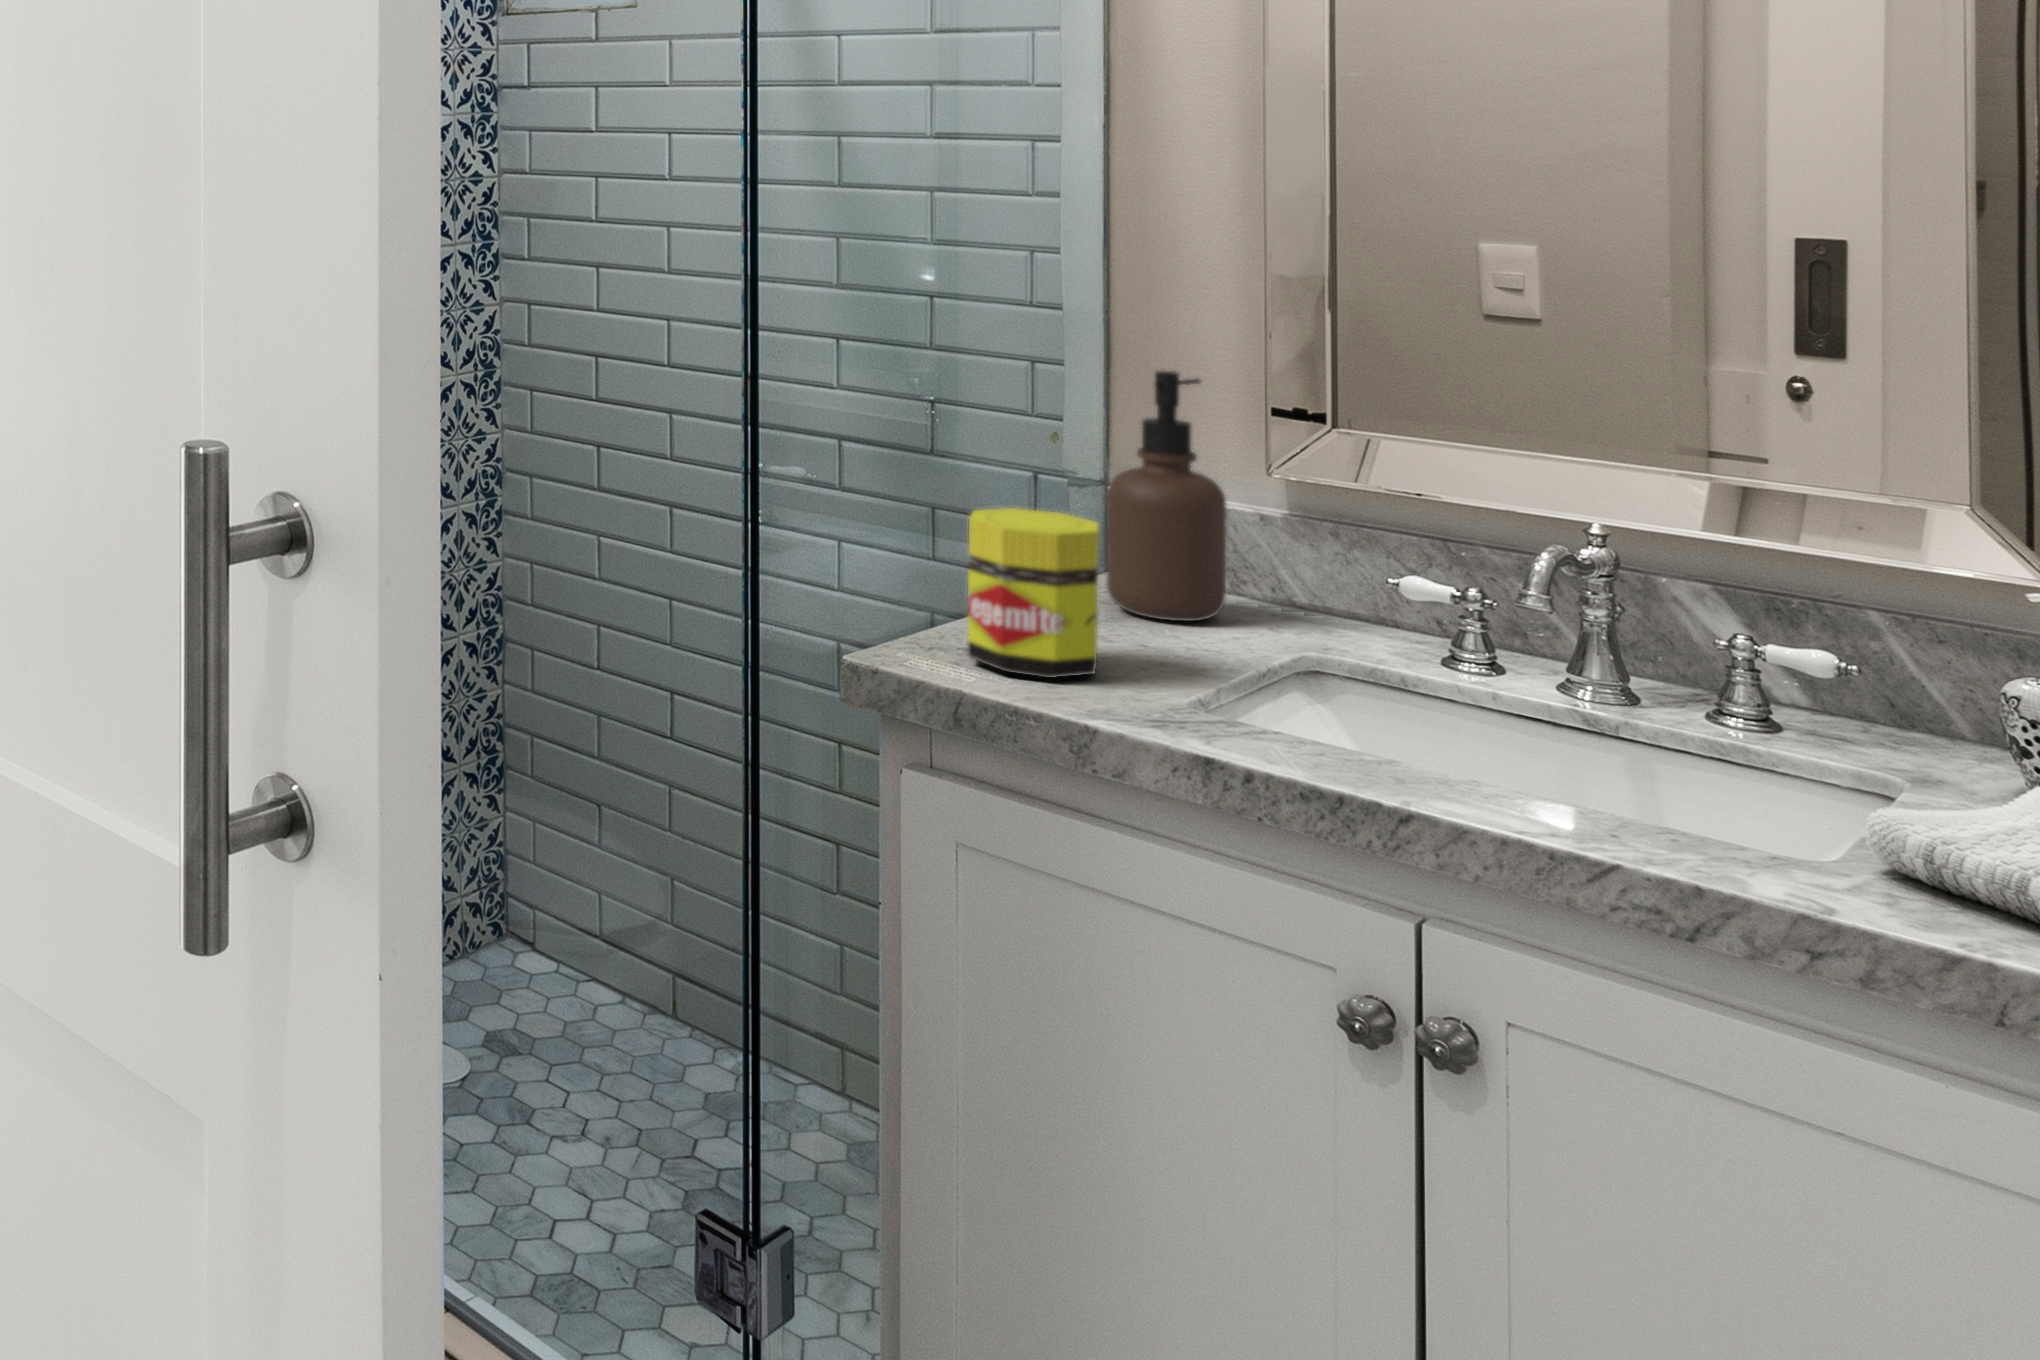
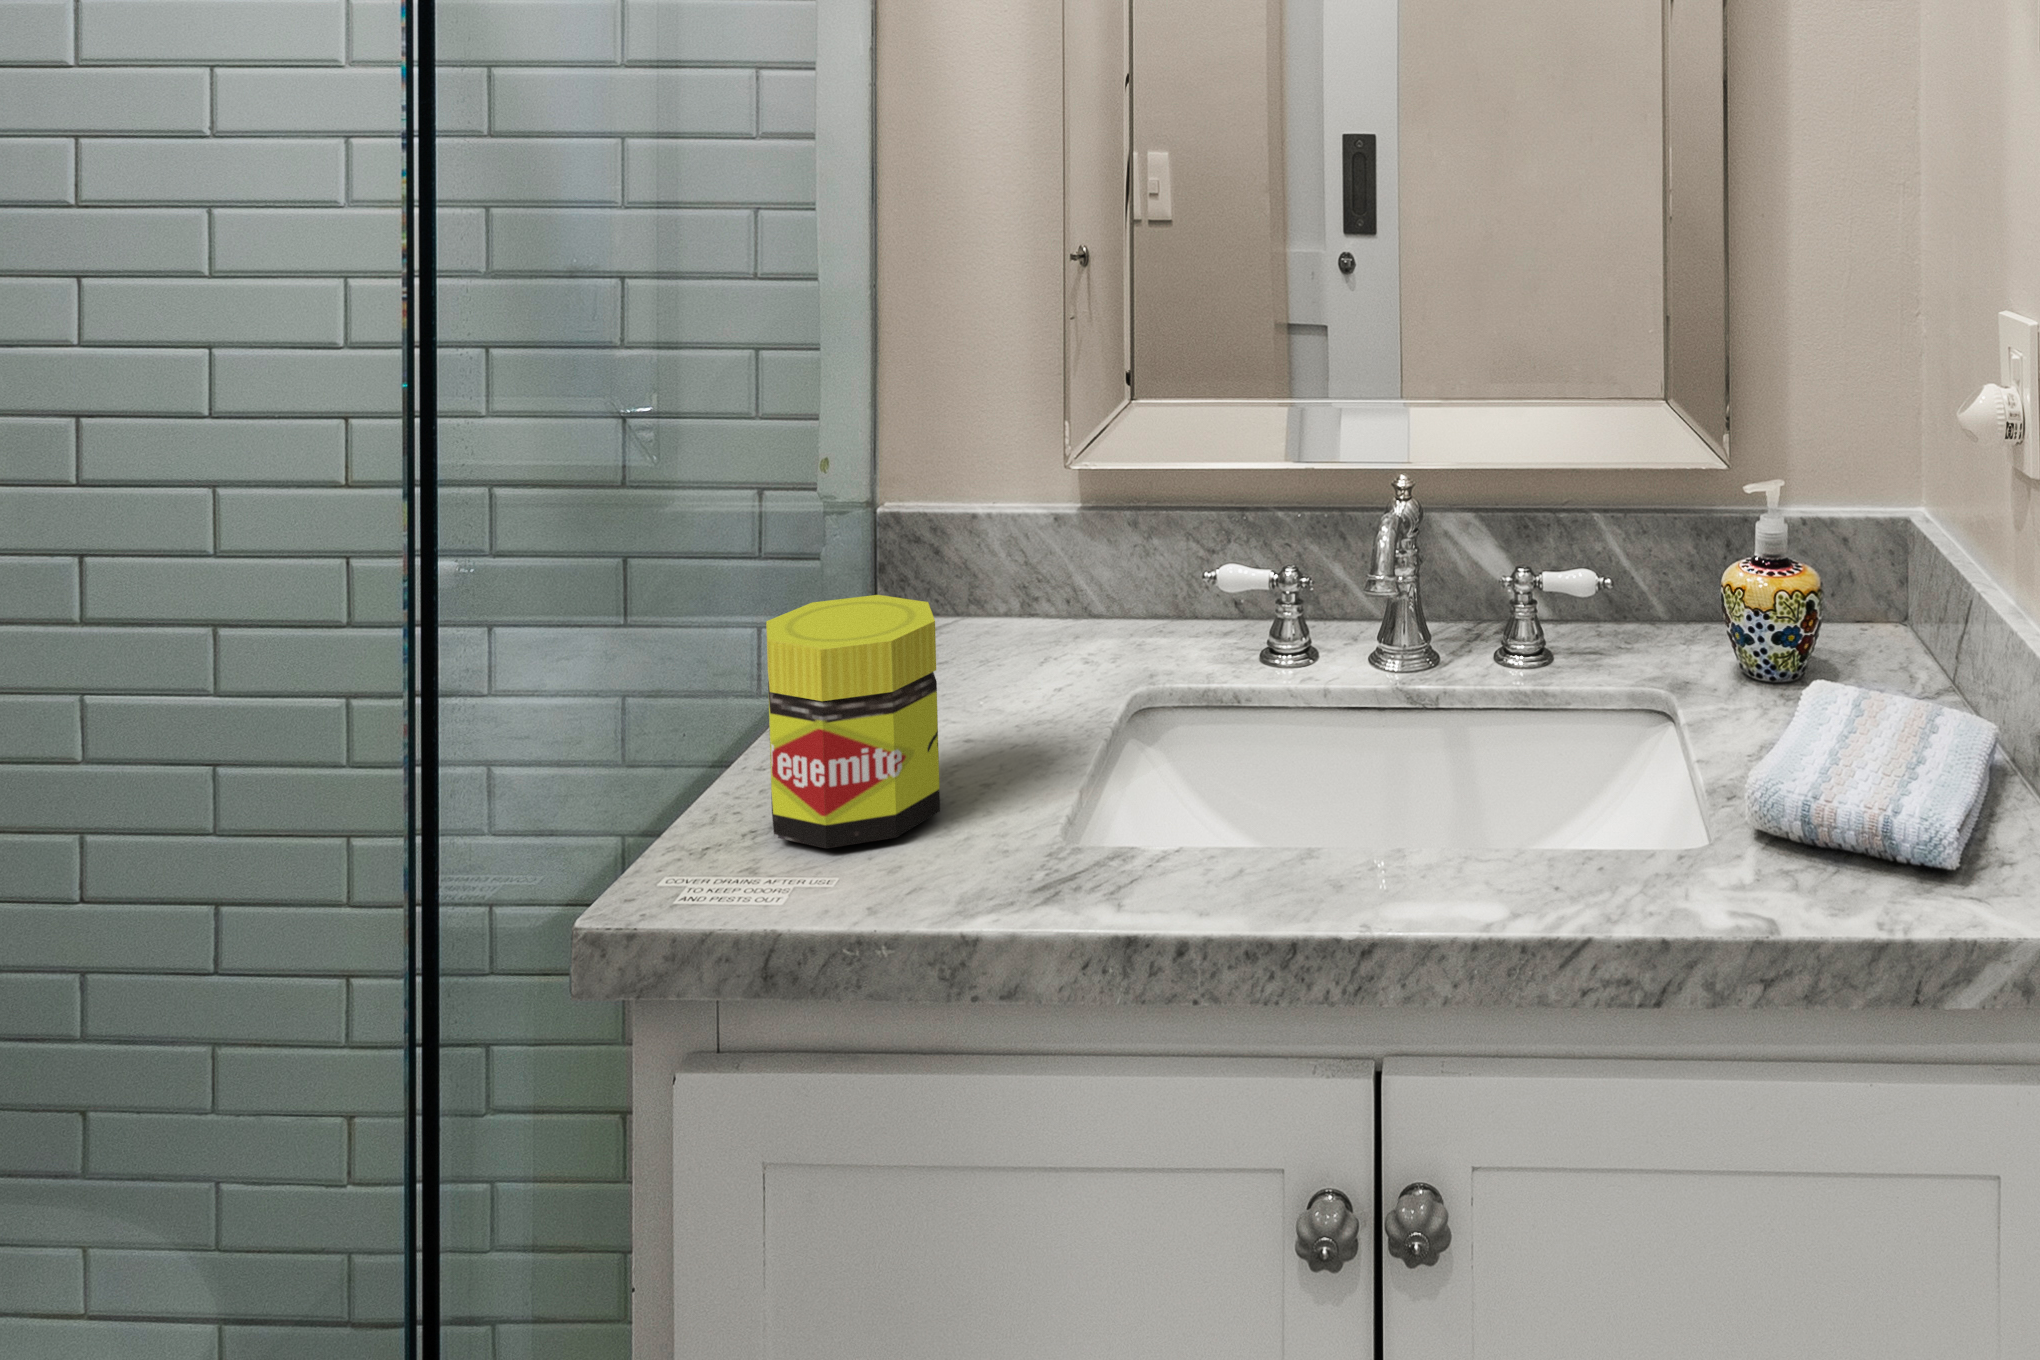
soap dispenser: present [1107,371,1227,621] -> none [892,363,1028,677]

